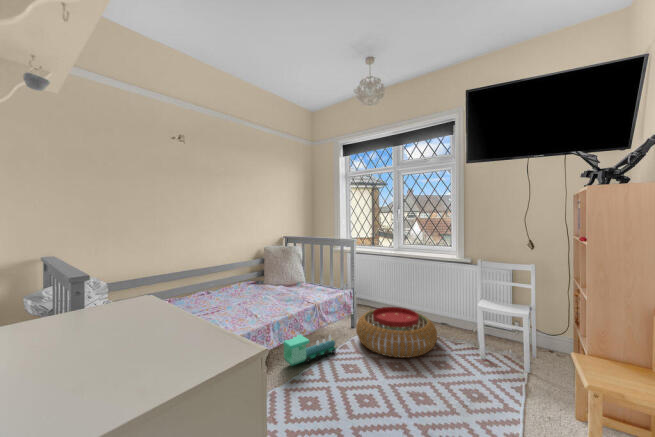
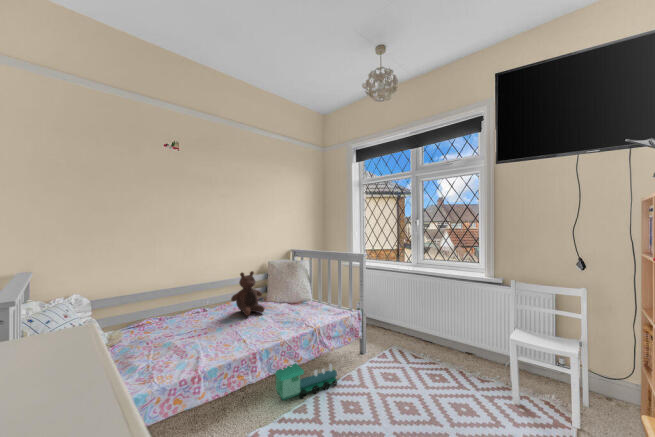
stuffed bear: none [234,256,266,297] -> present [231,271,265,316]
pouf: present [356,307,437,358] -> none [363,332,459,397]

